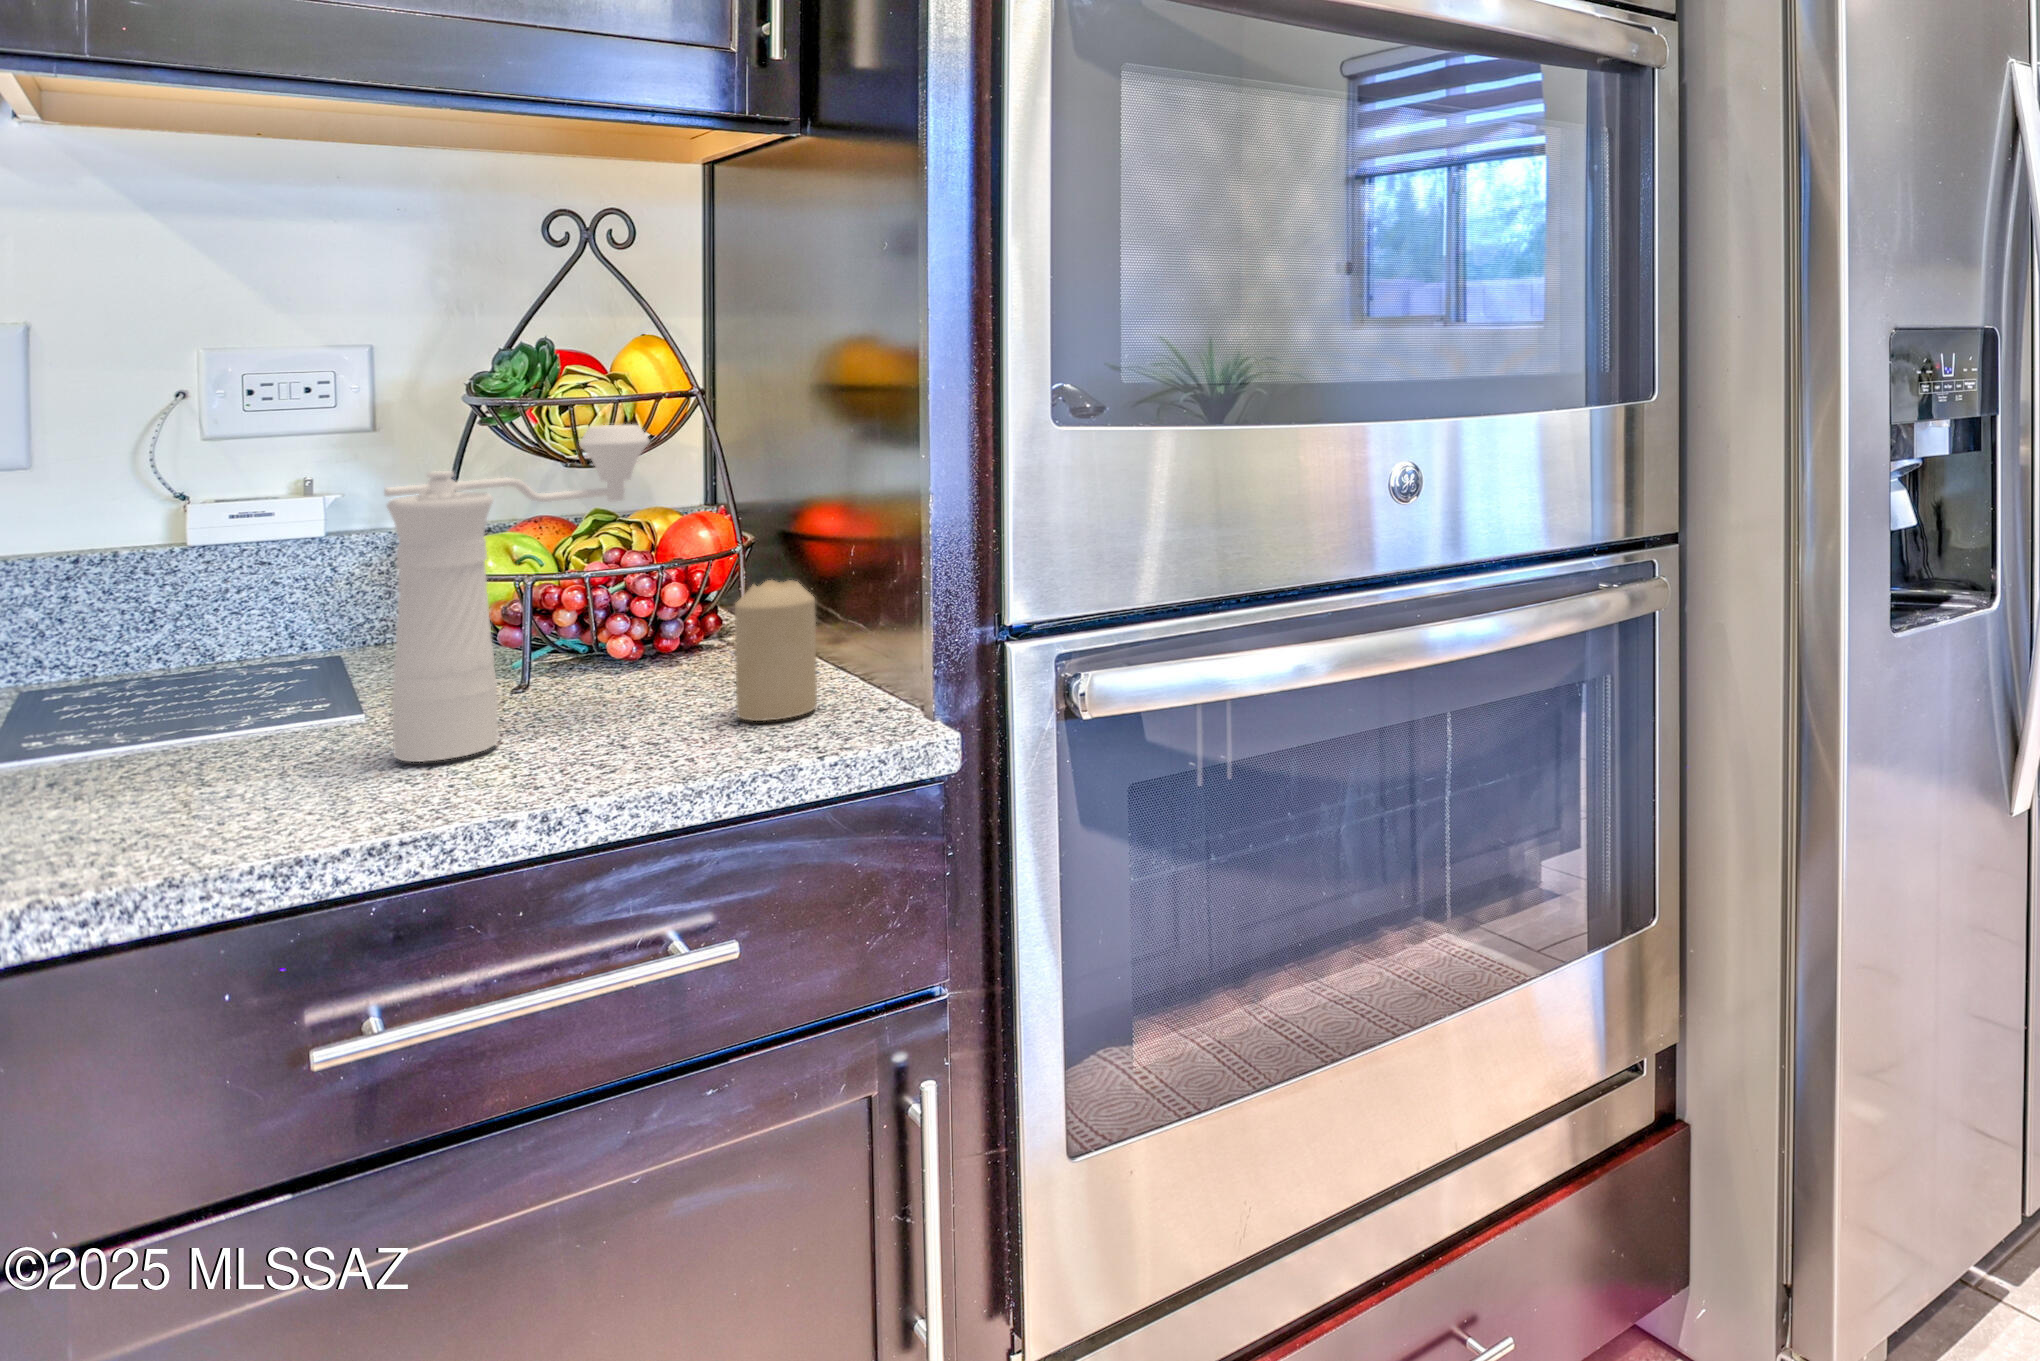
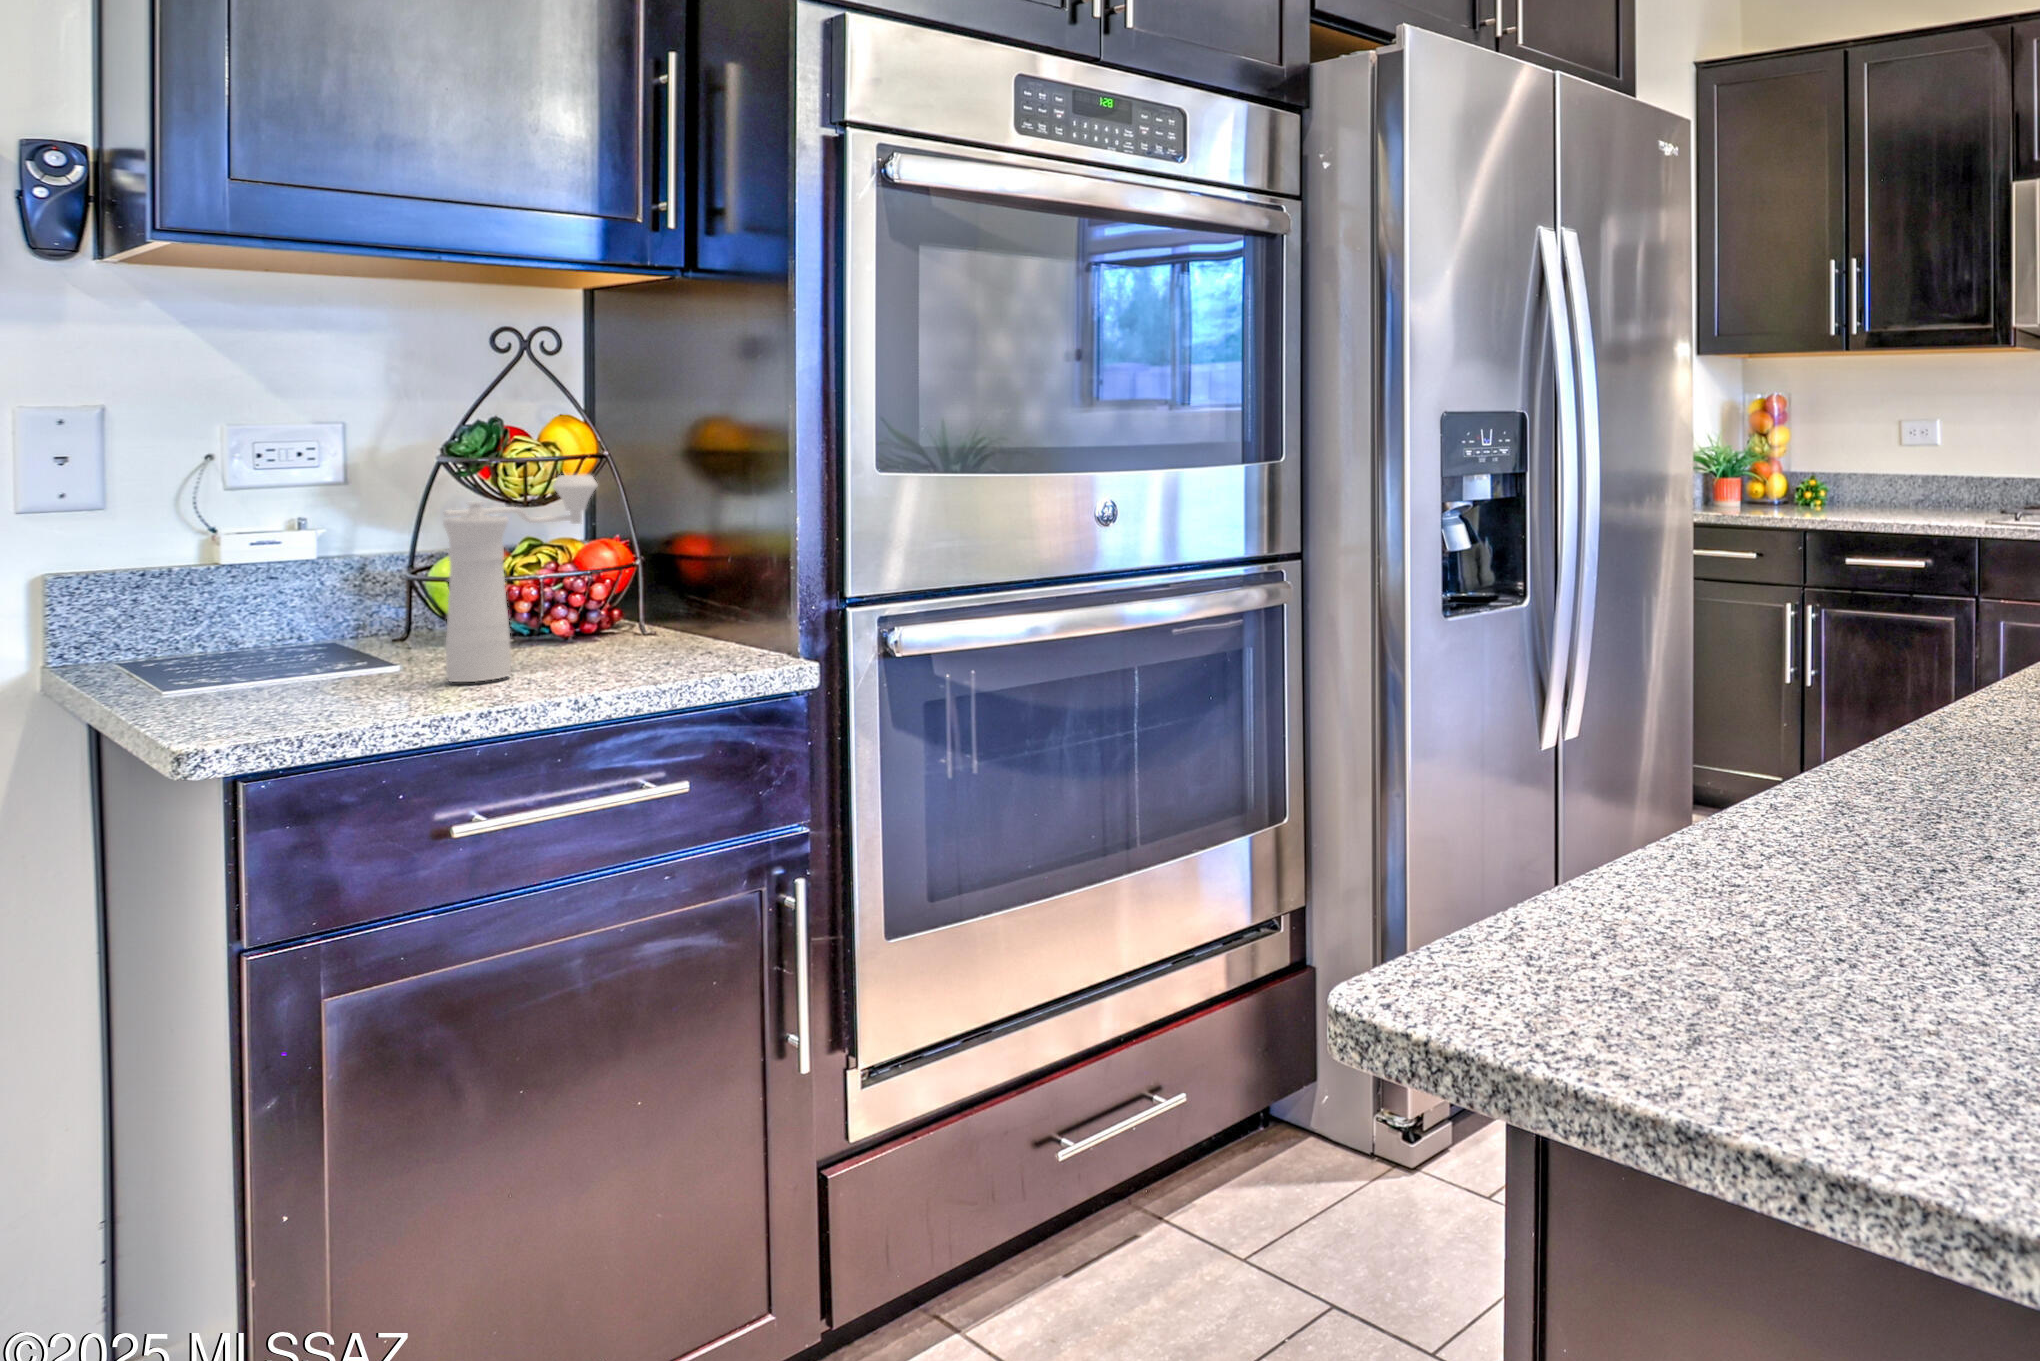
candle: present [735,580,817,721] -> none [662,574,716,661]

